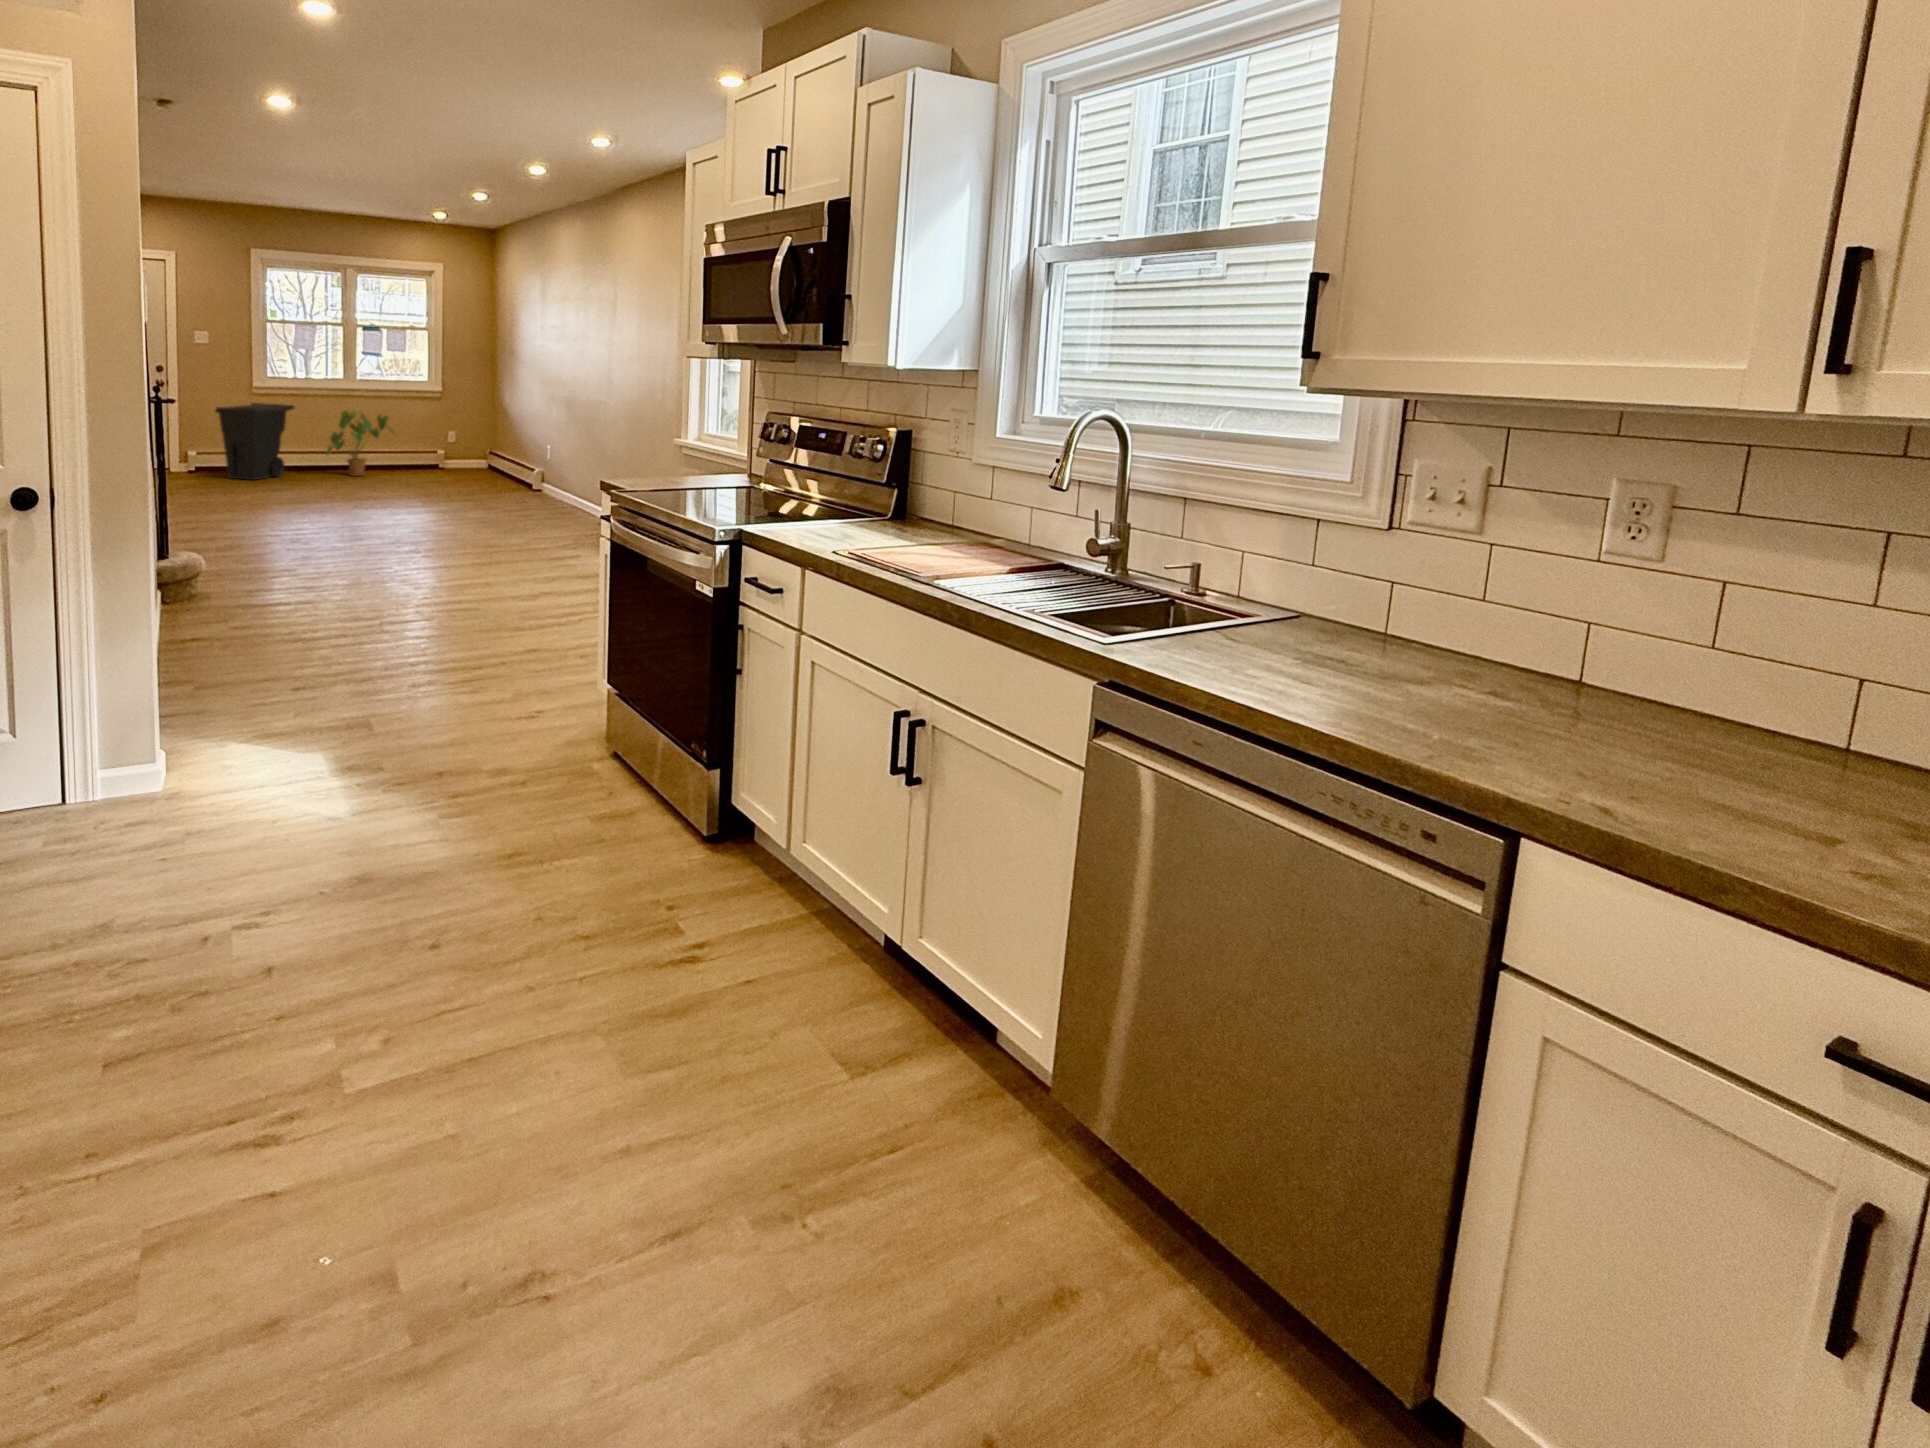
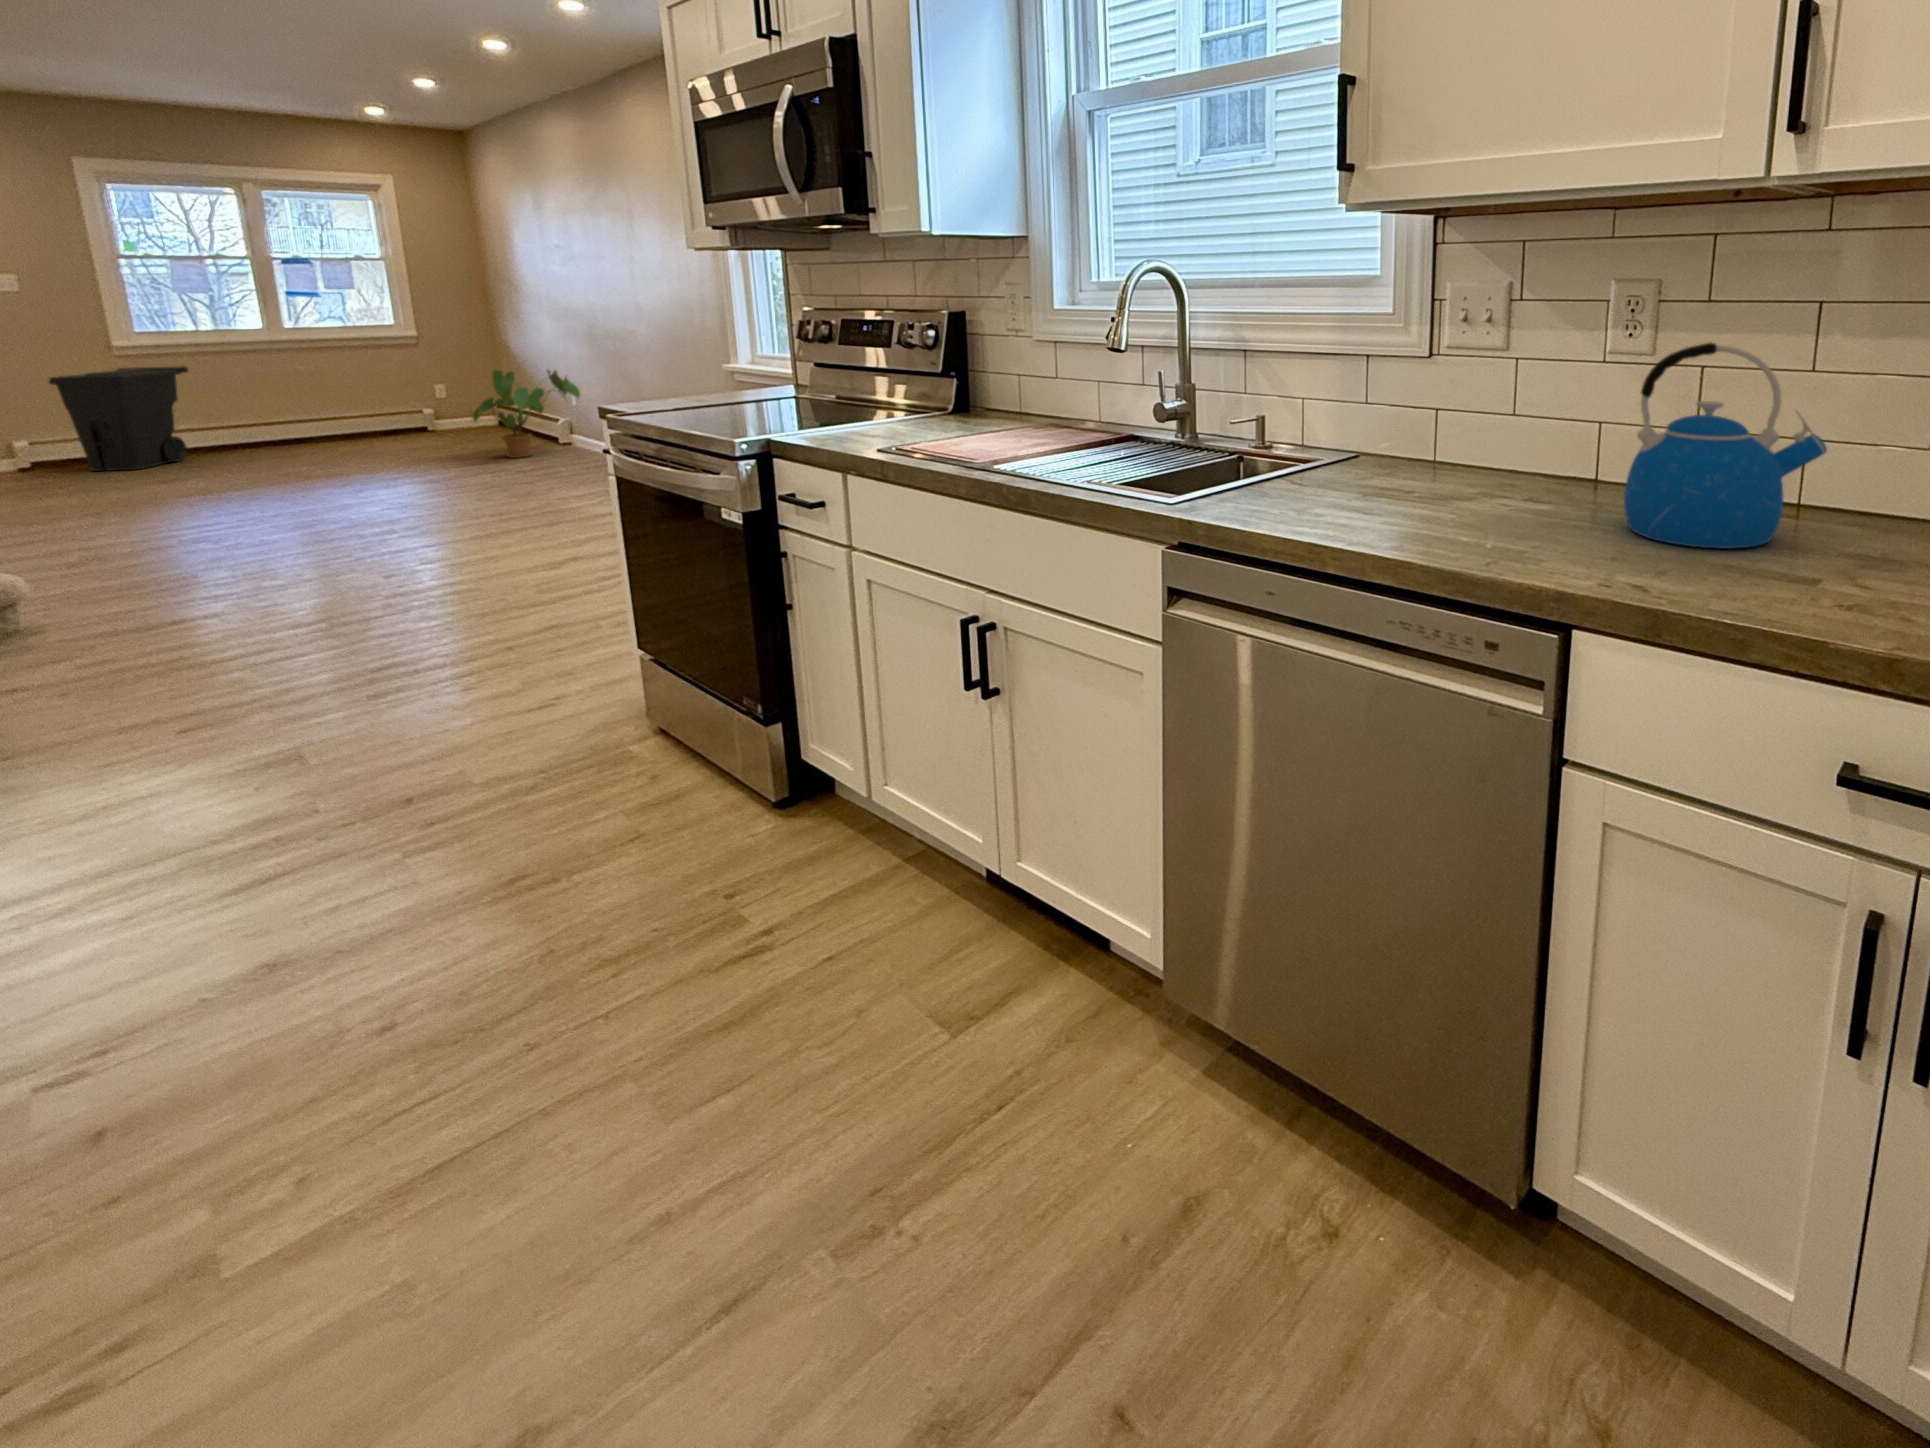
house plant: present [326,411,395,476] -> present [473,370,580,458]
kettle: none [1603,569,1872,790] -> present [1624,343,1827,549]

